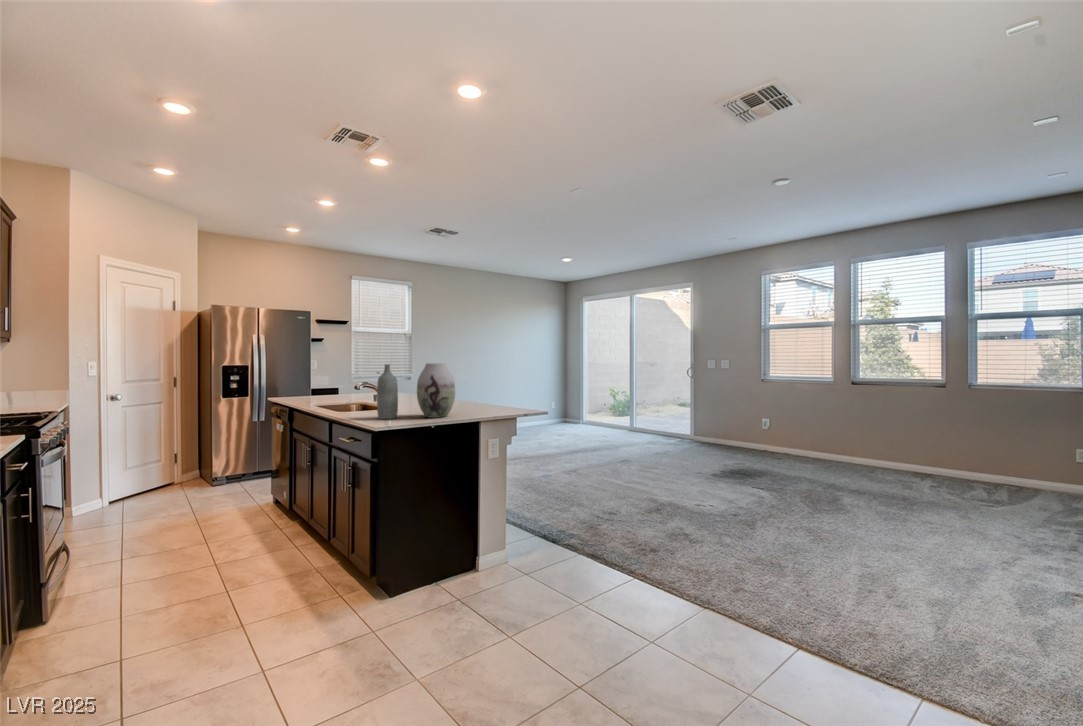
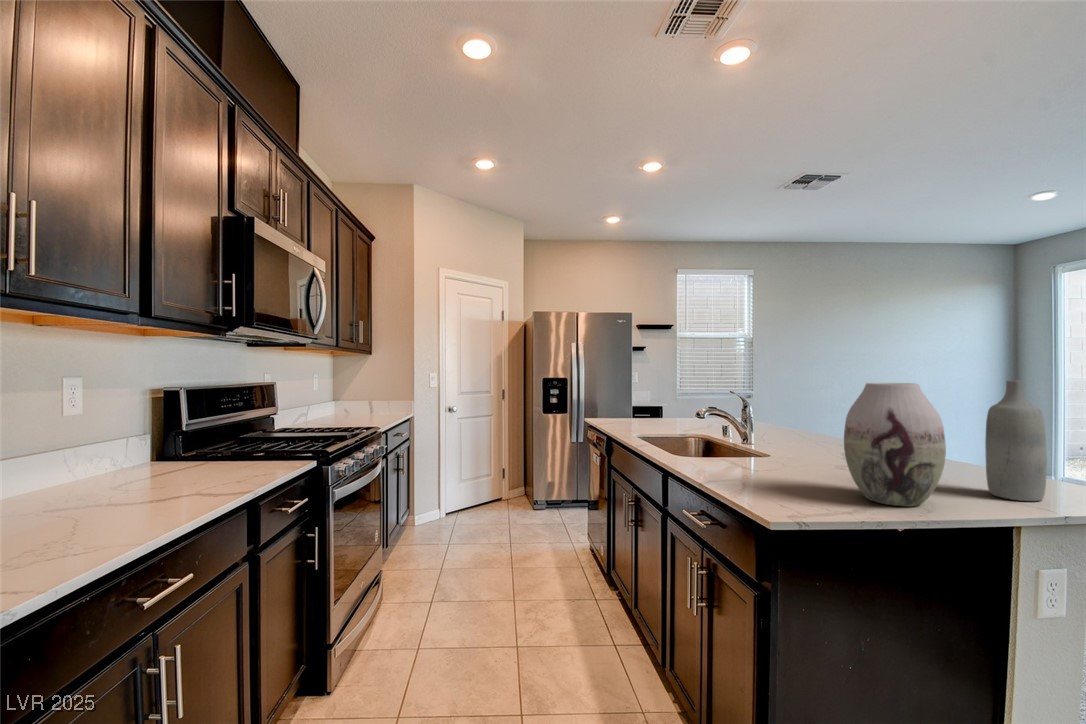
bottle: present [377,364,398,419] -> present [985,380,1047,501]

